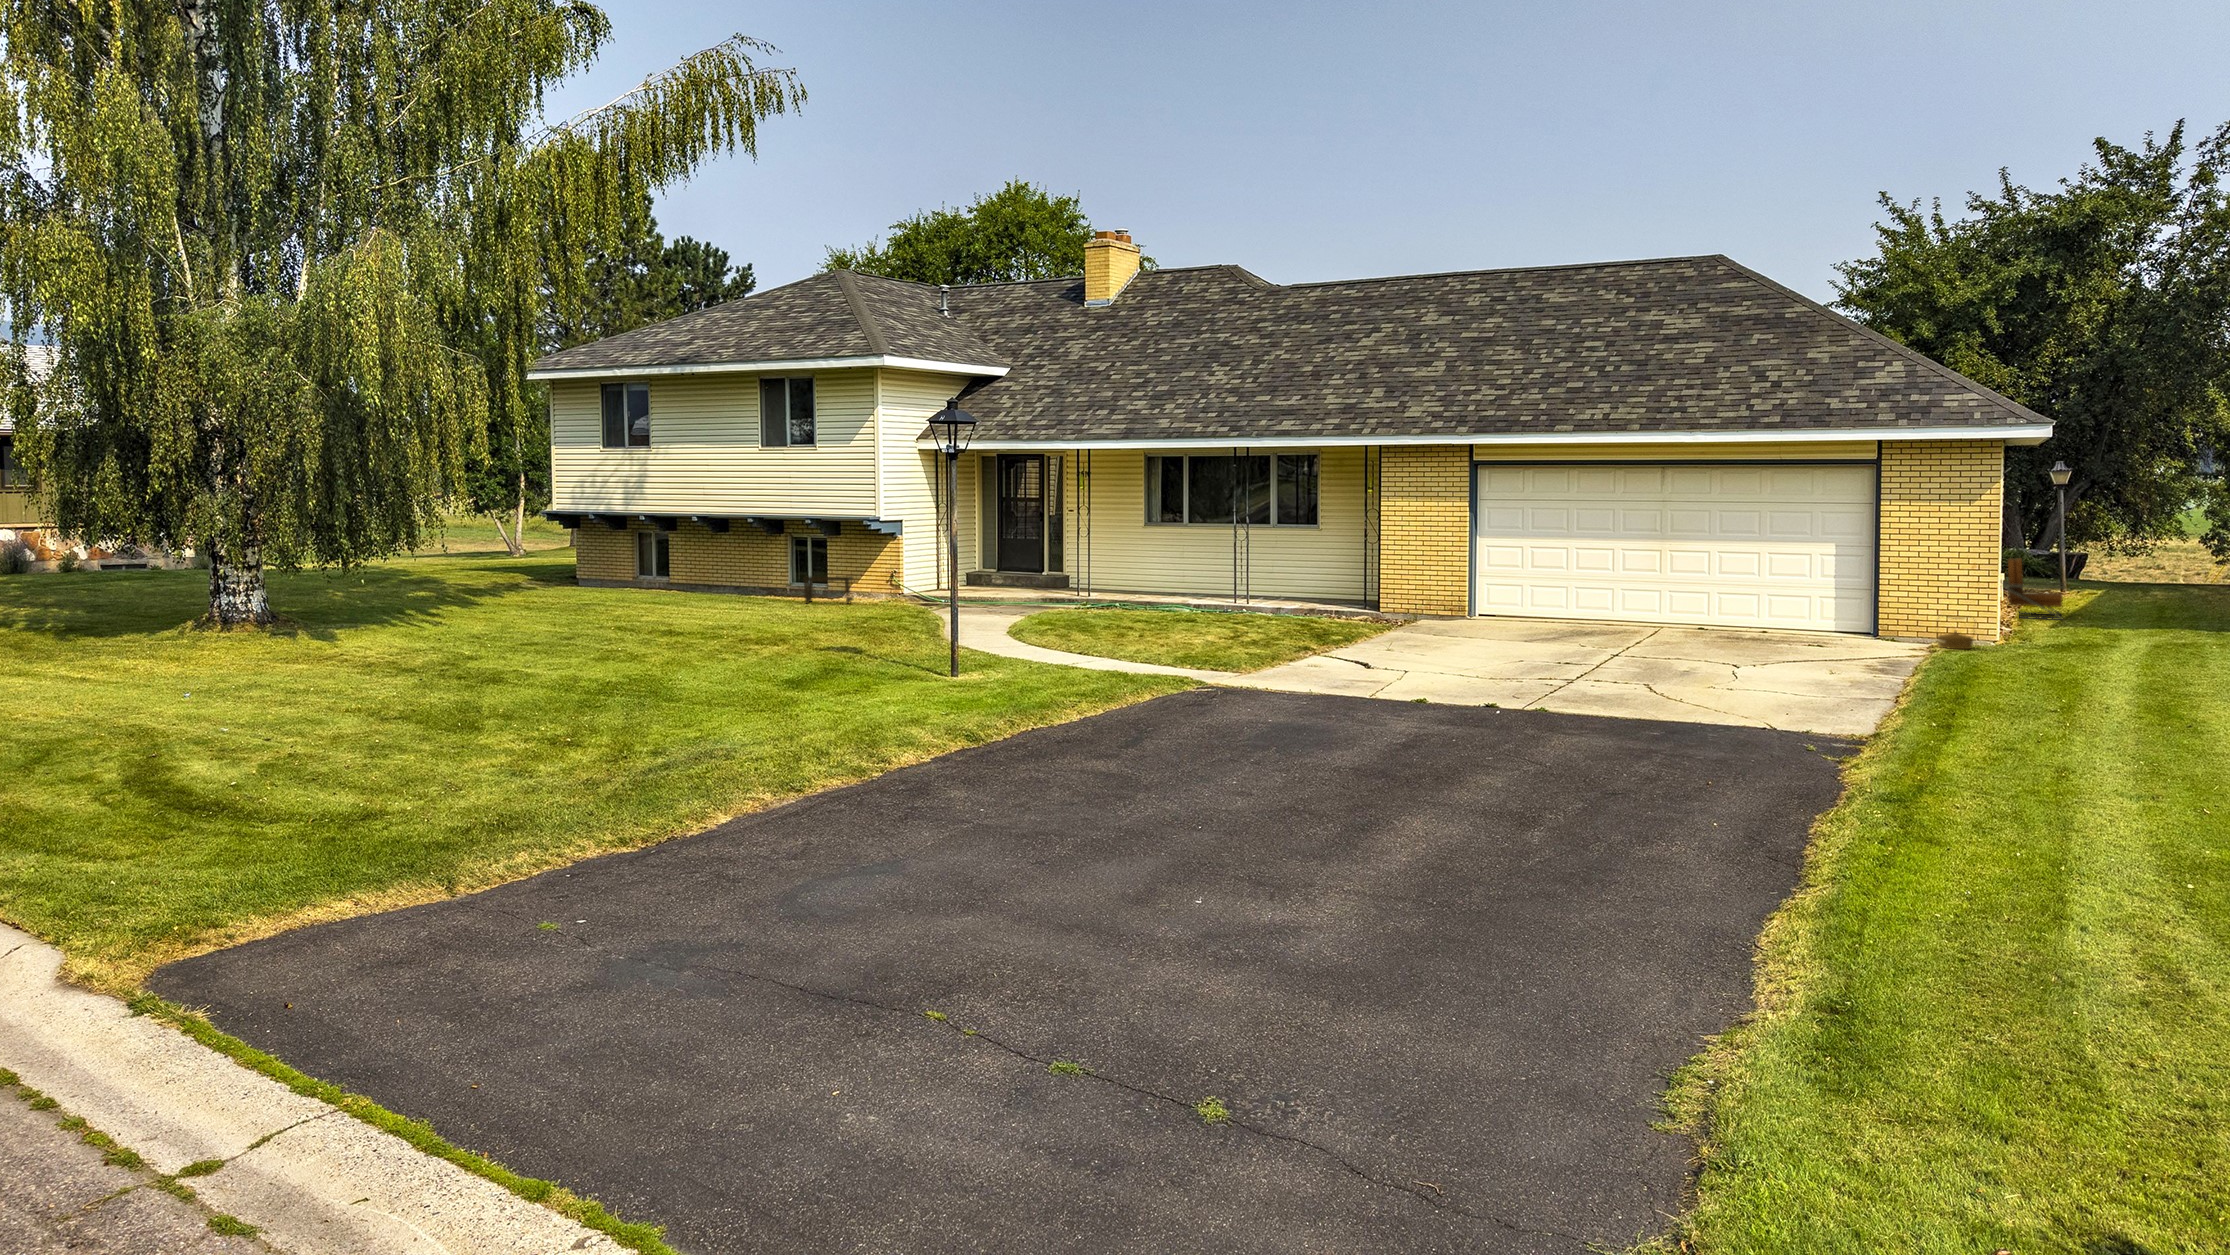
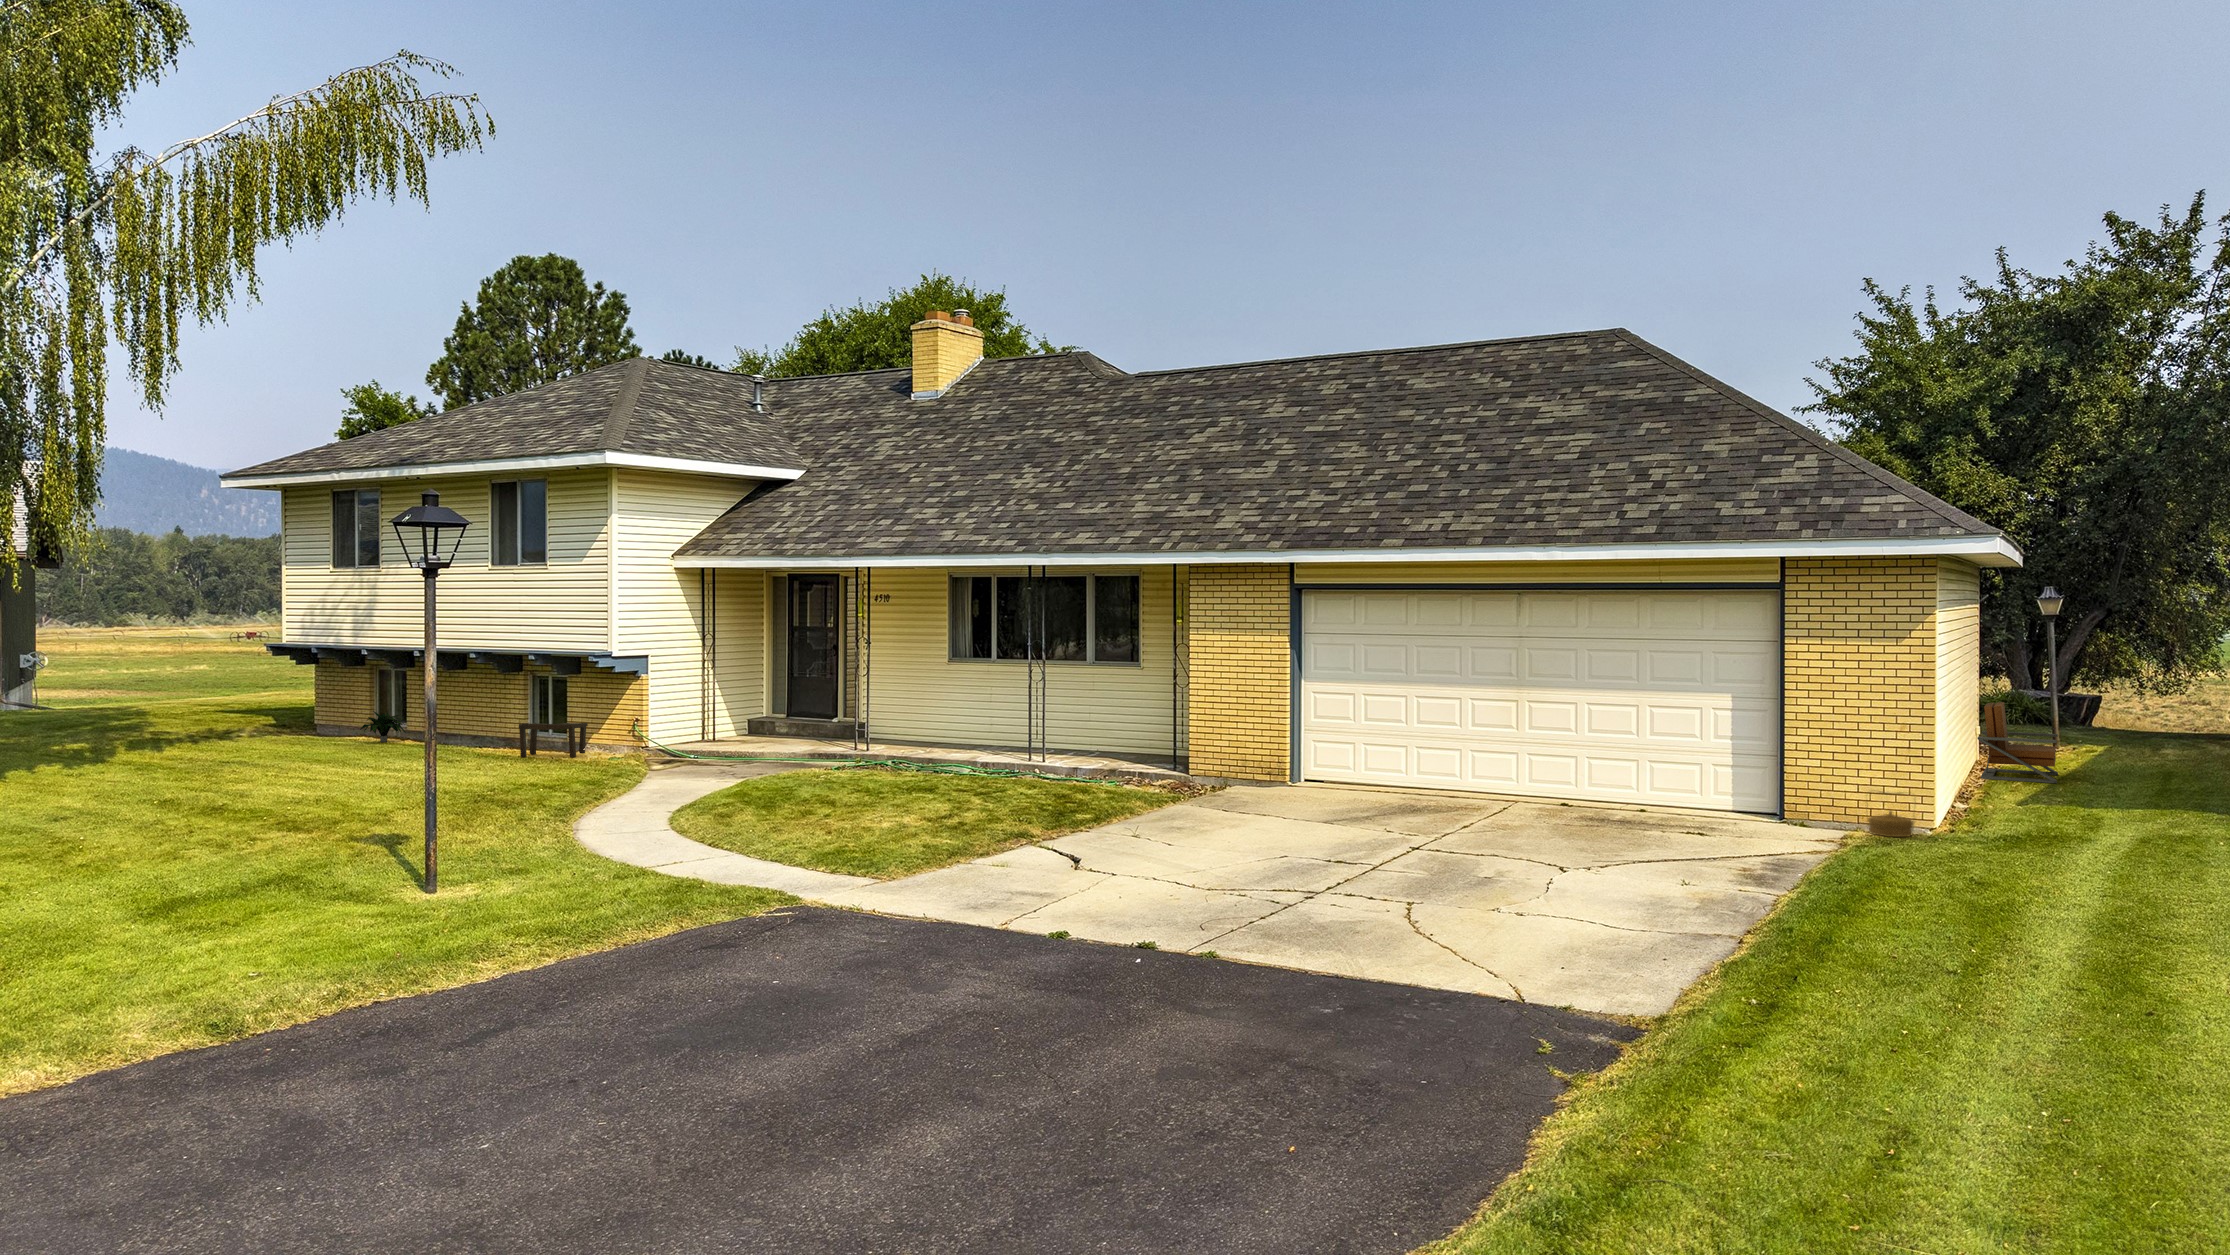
potted plant: none [644,567,680,594] -> present [360,711,406,742]

